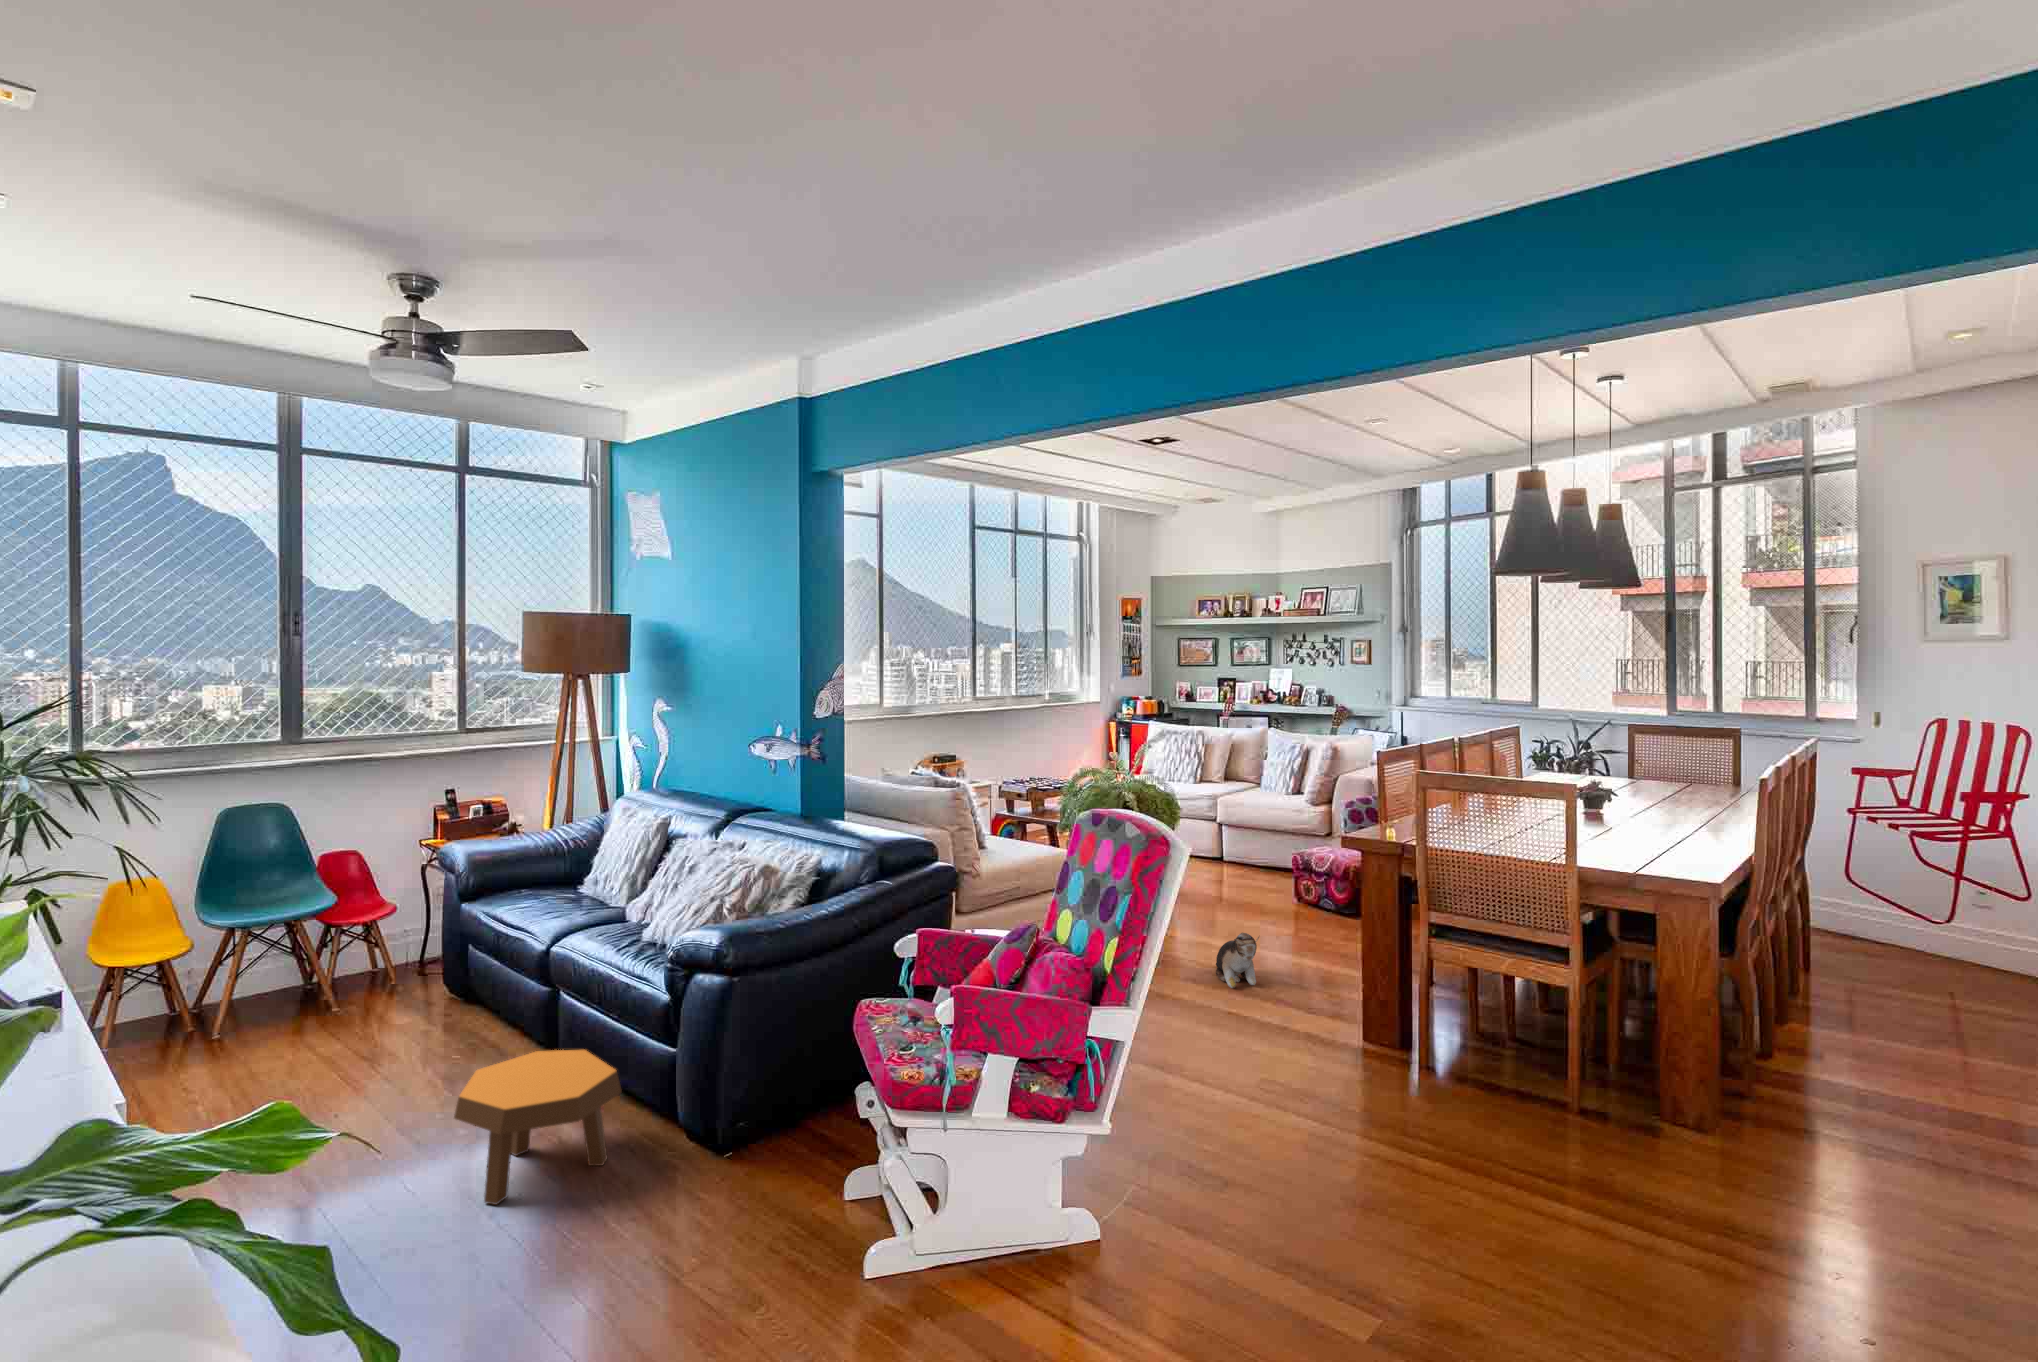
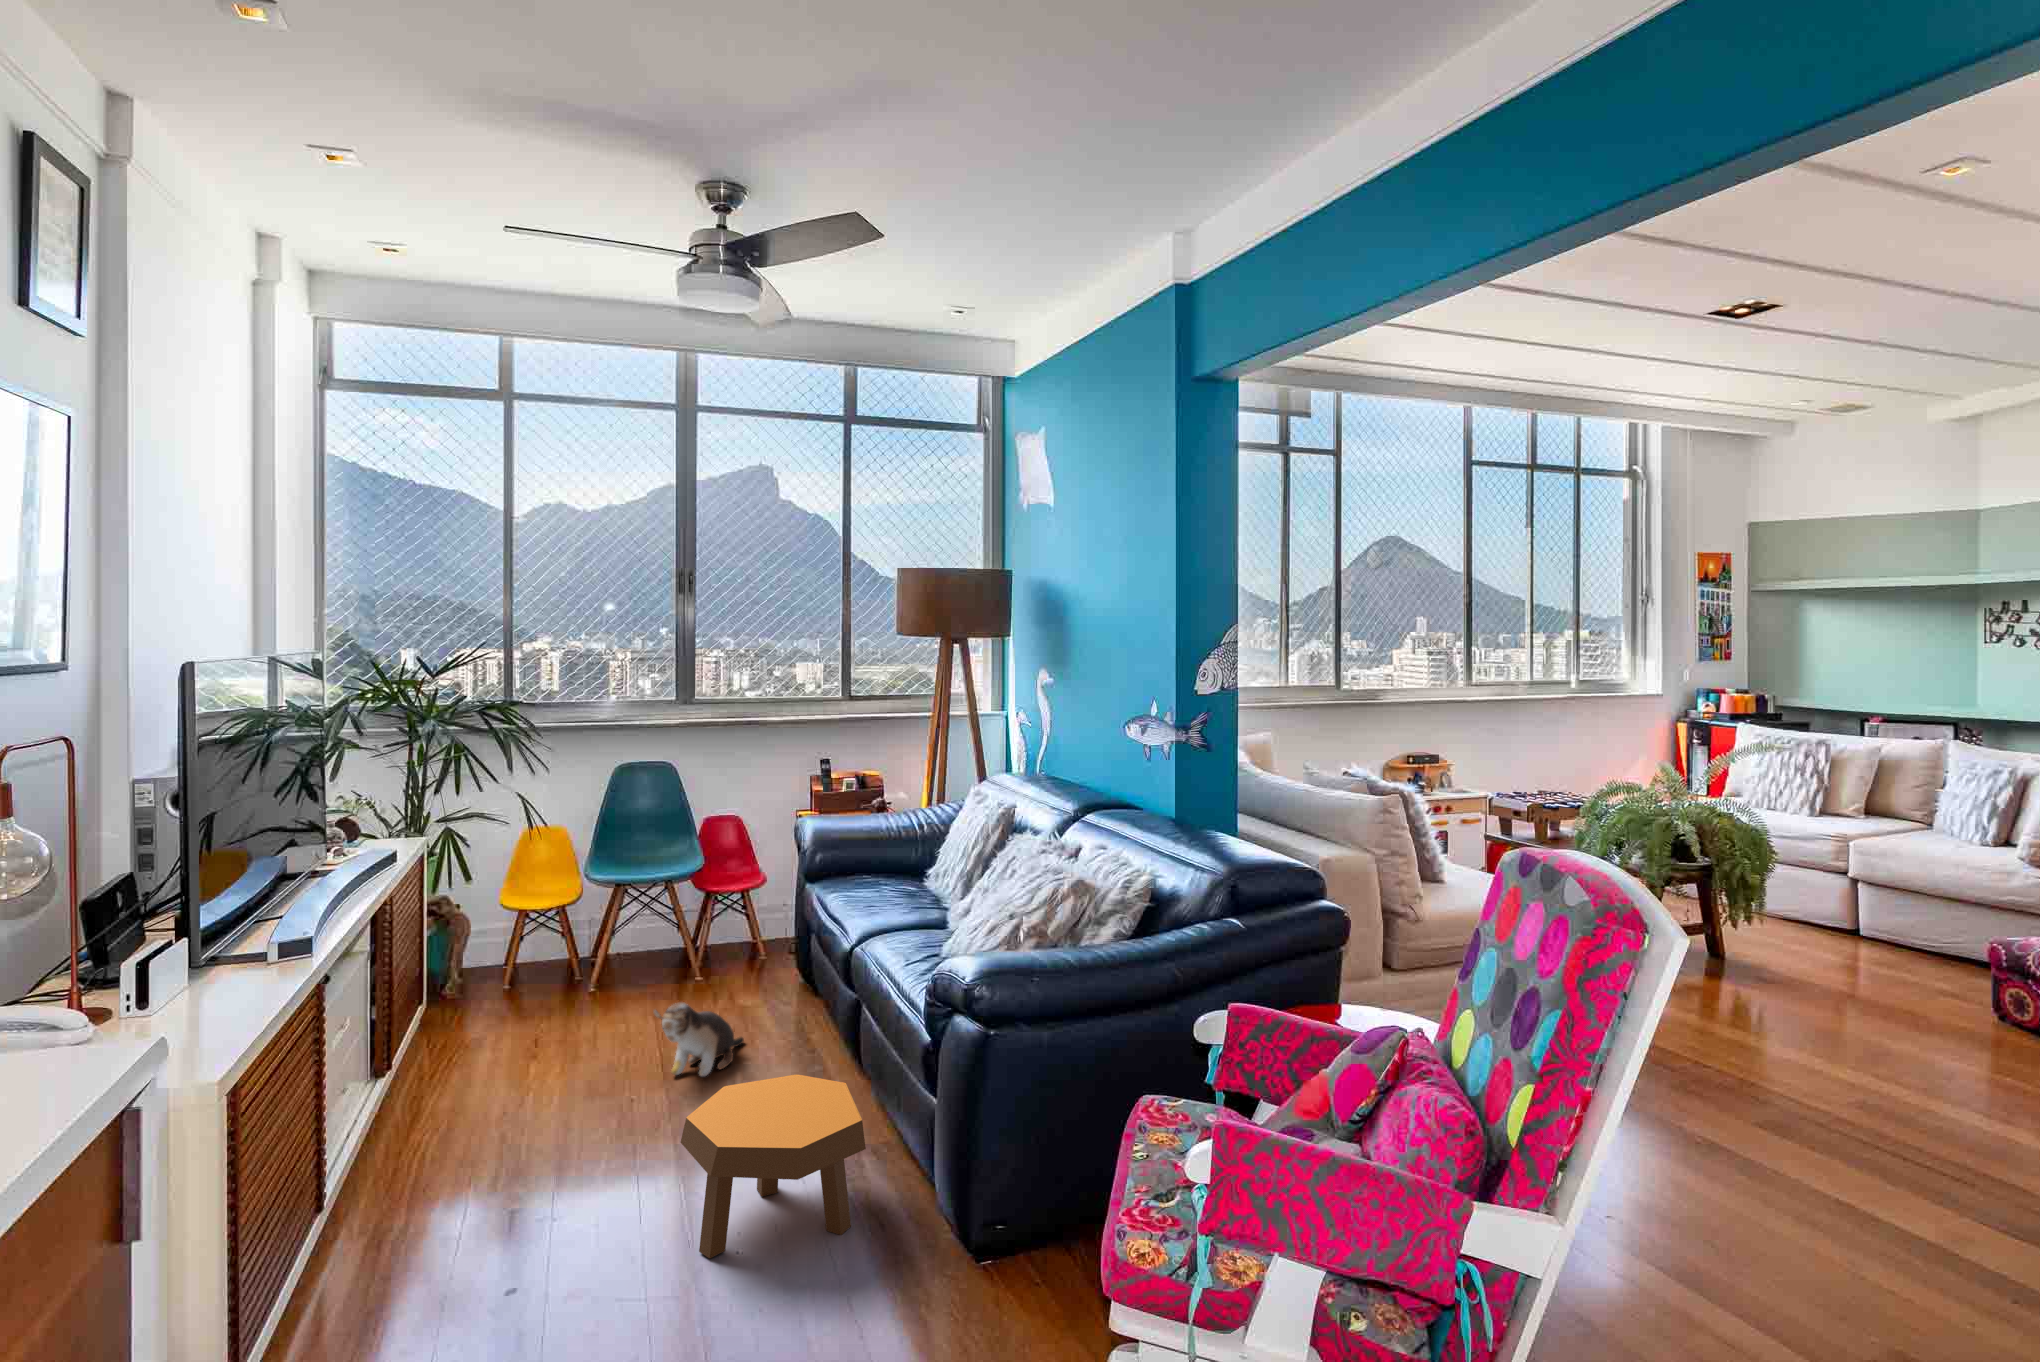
plush toy: present [1216,933,1260,988] -> present [653,1003,744,1076]

